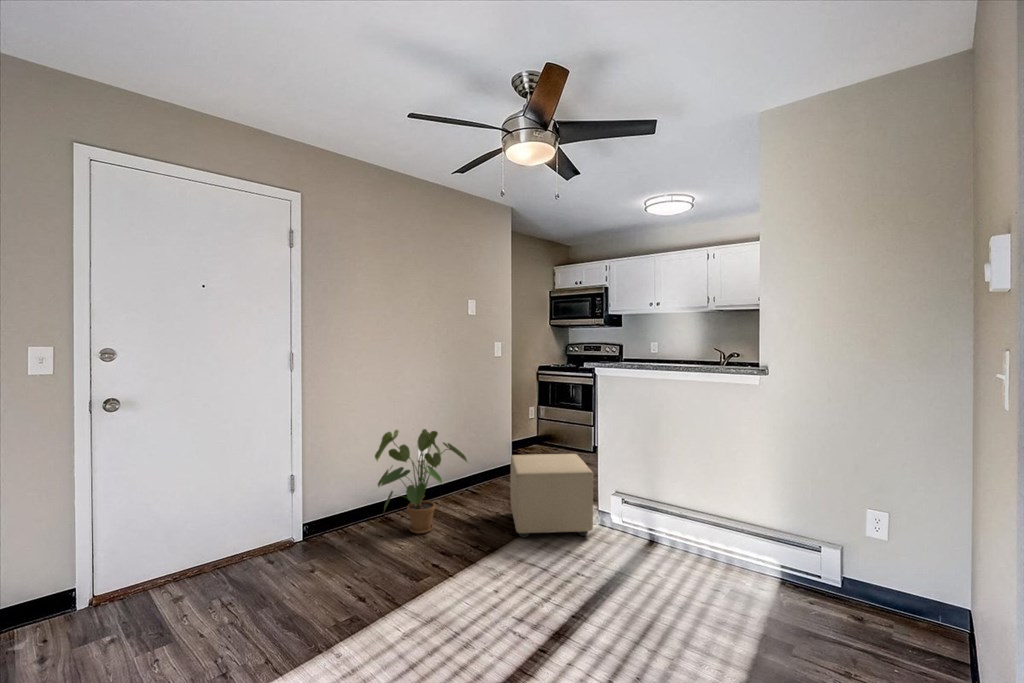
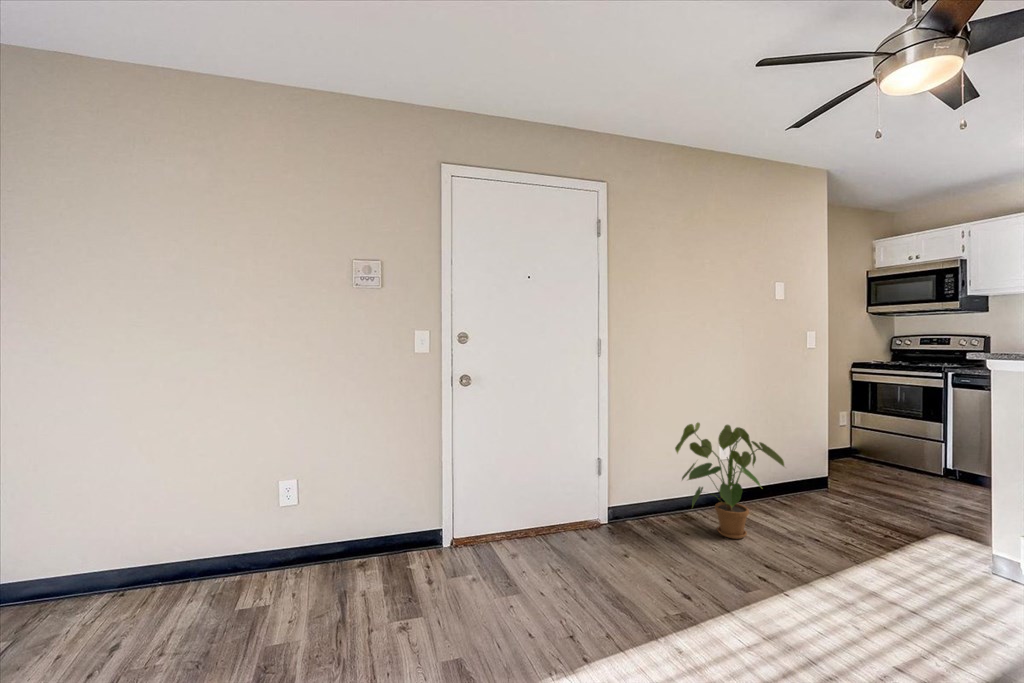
ottoman: present [510,454,593,538] -> none [844,465,997,587]

